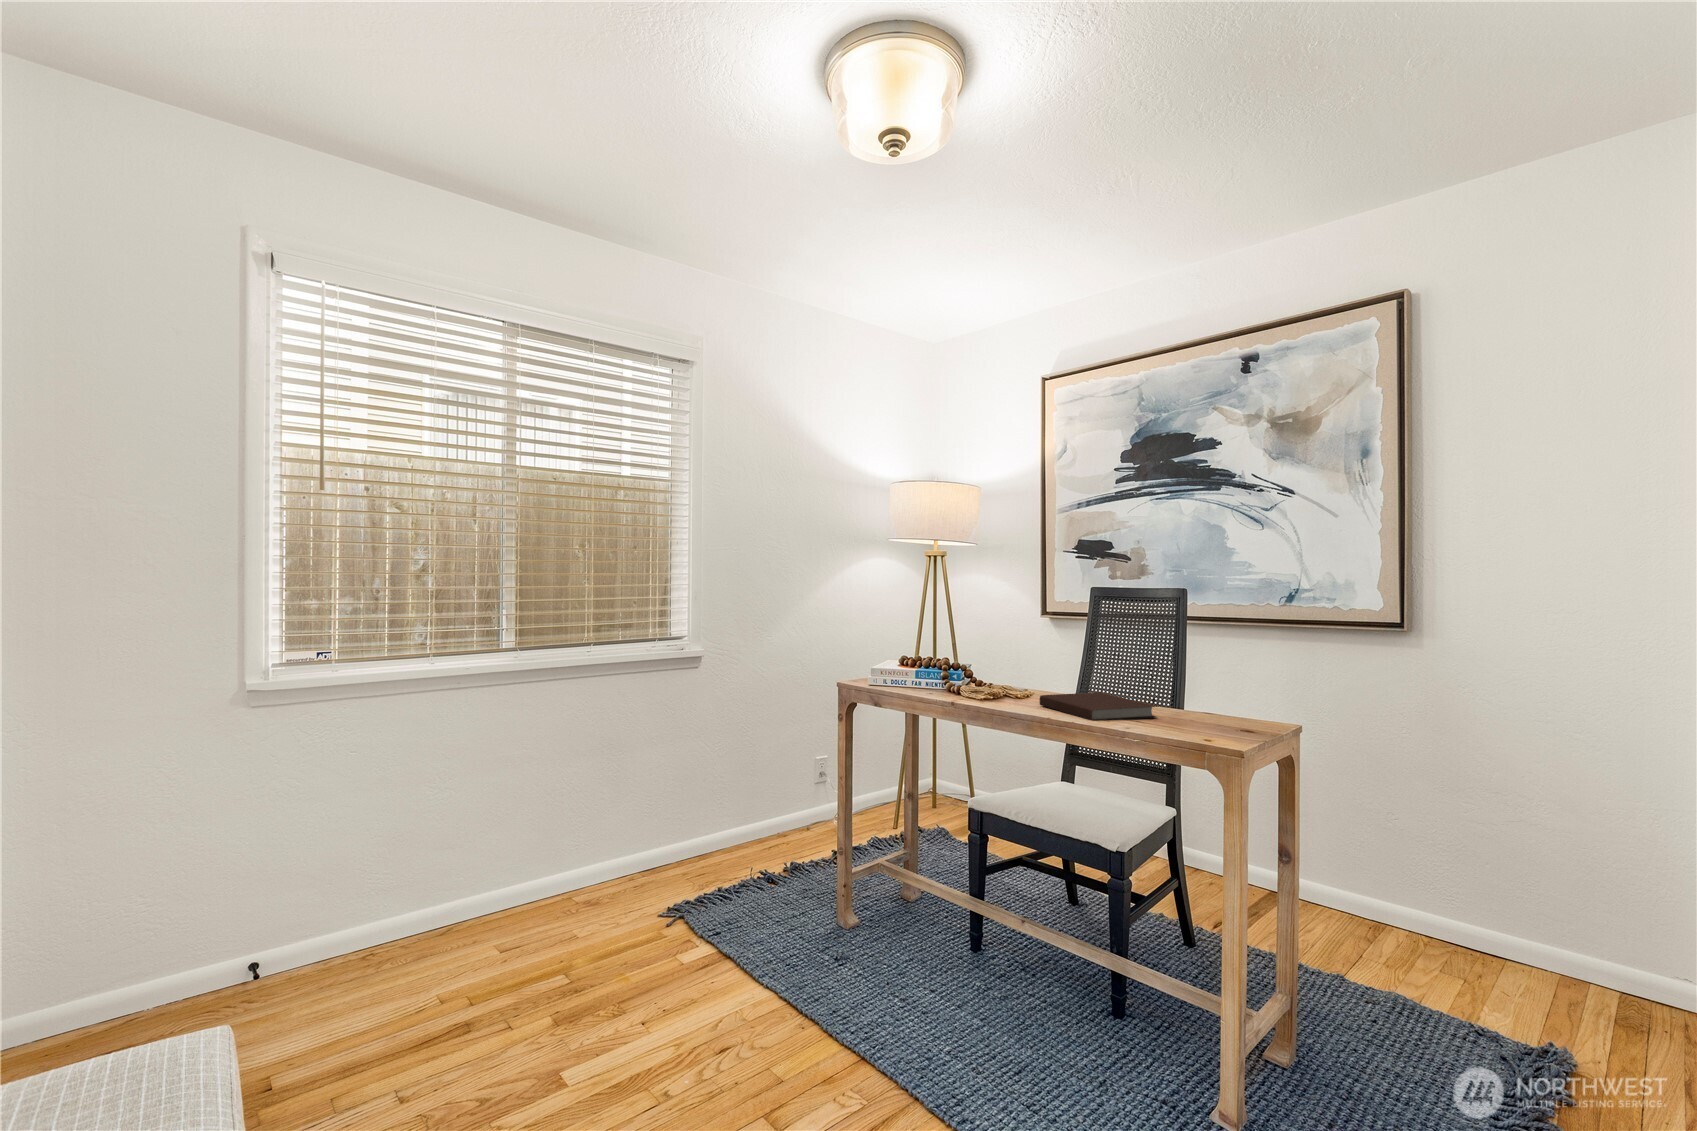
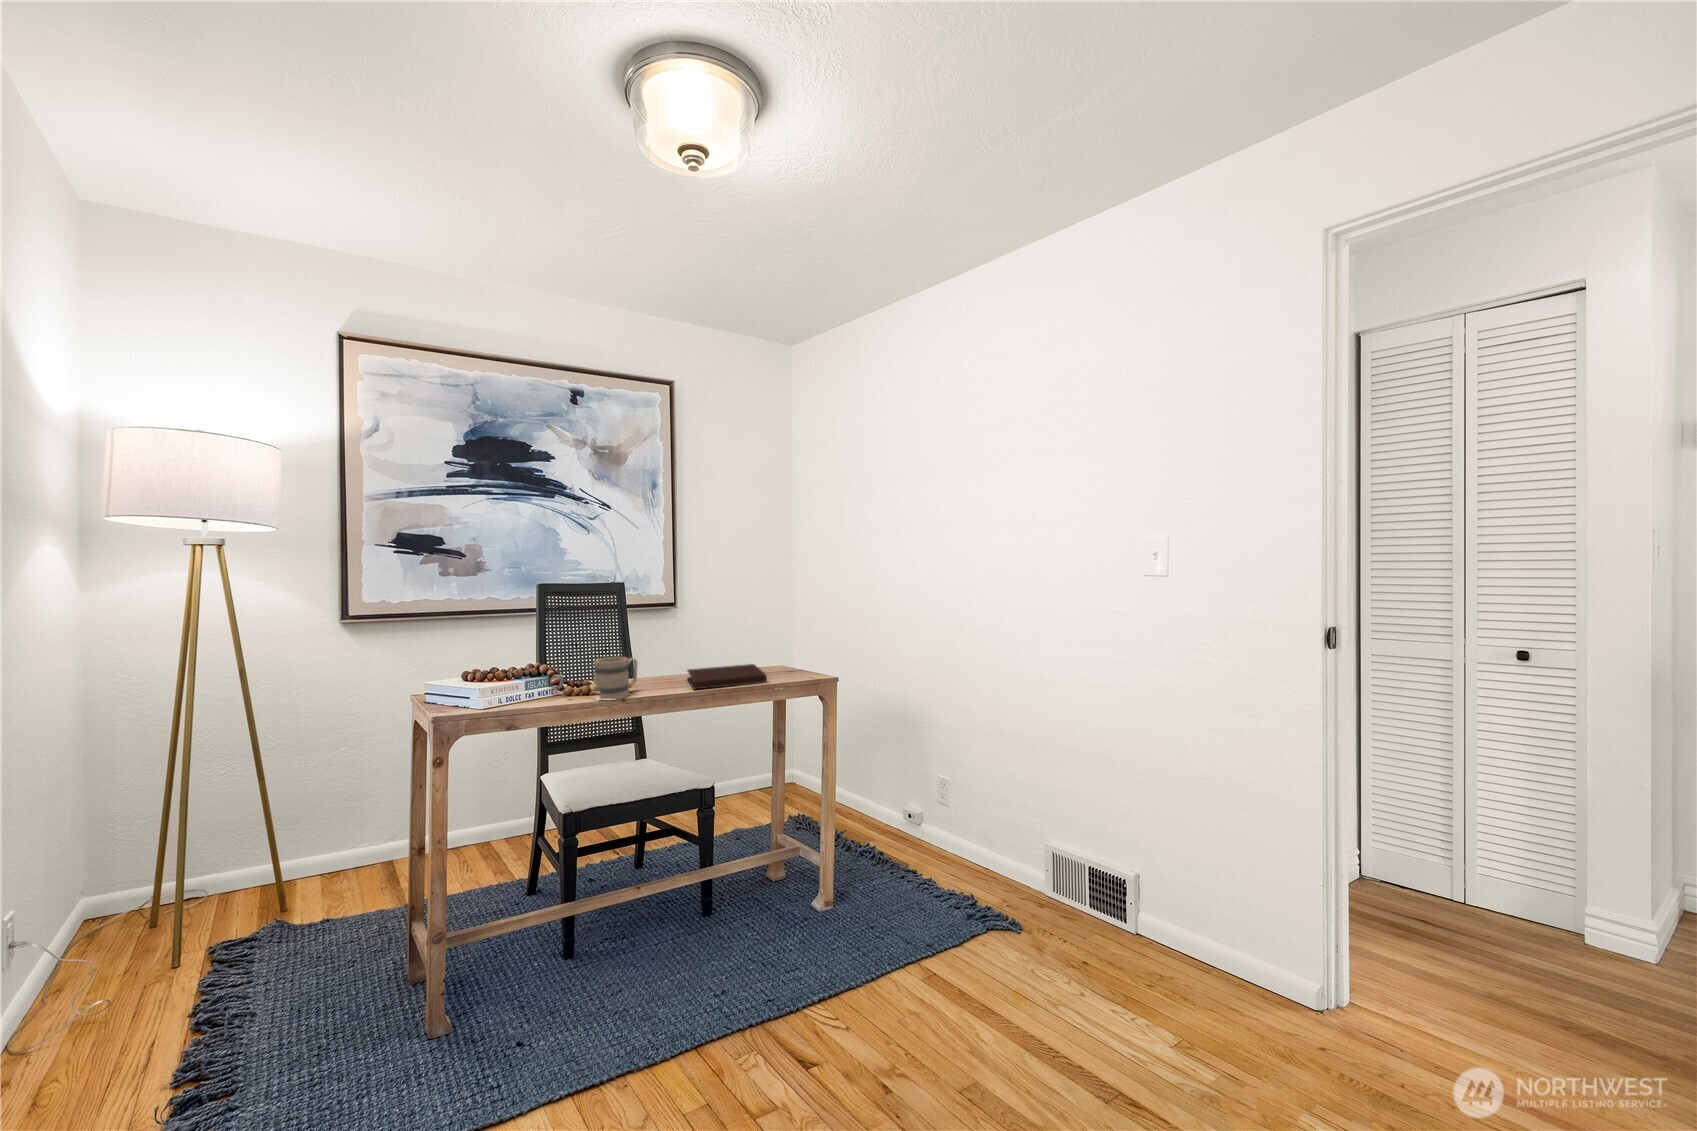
mug: none [994,654,1041,696] -> present [594,657,638,699]

